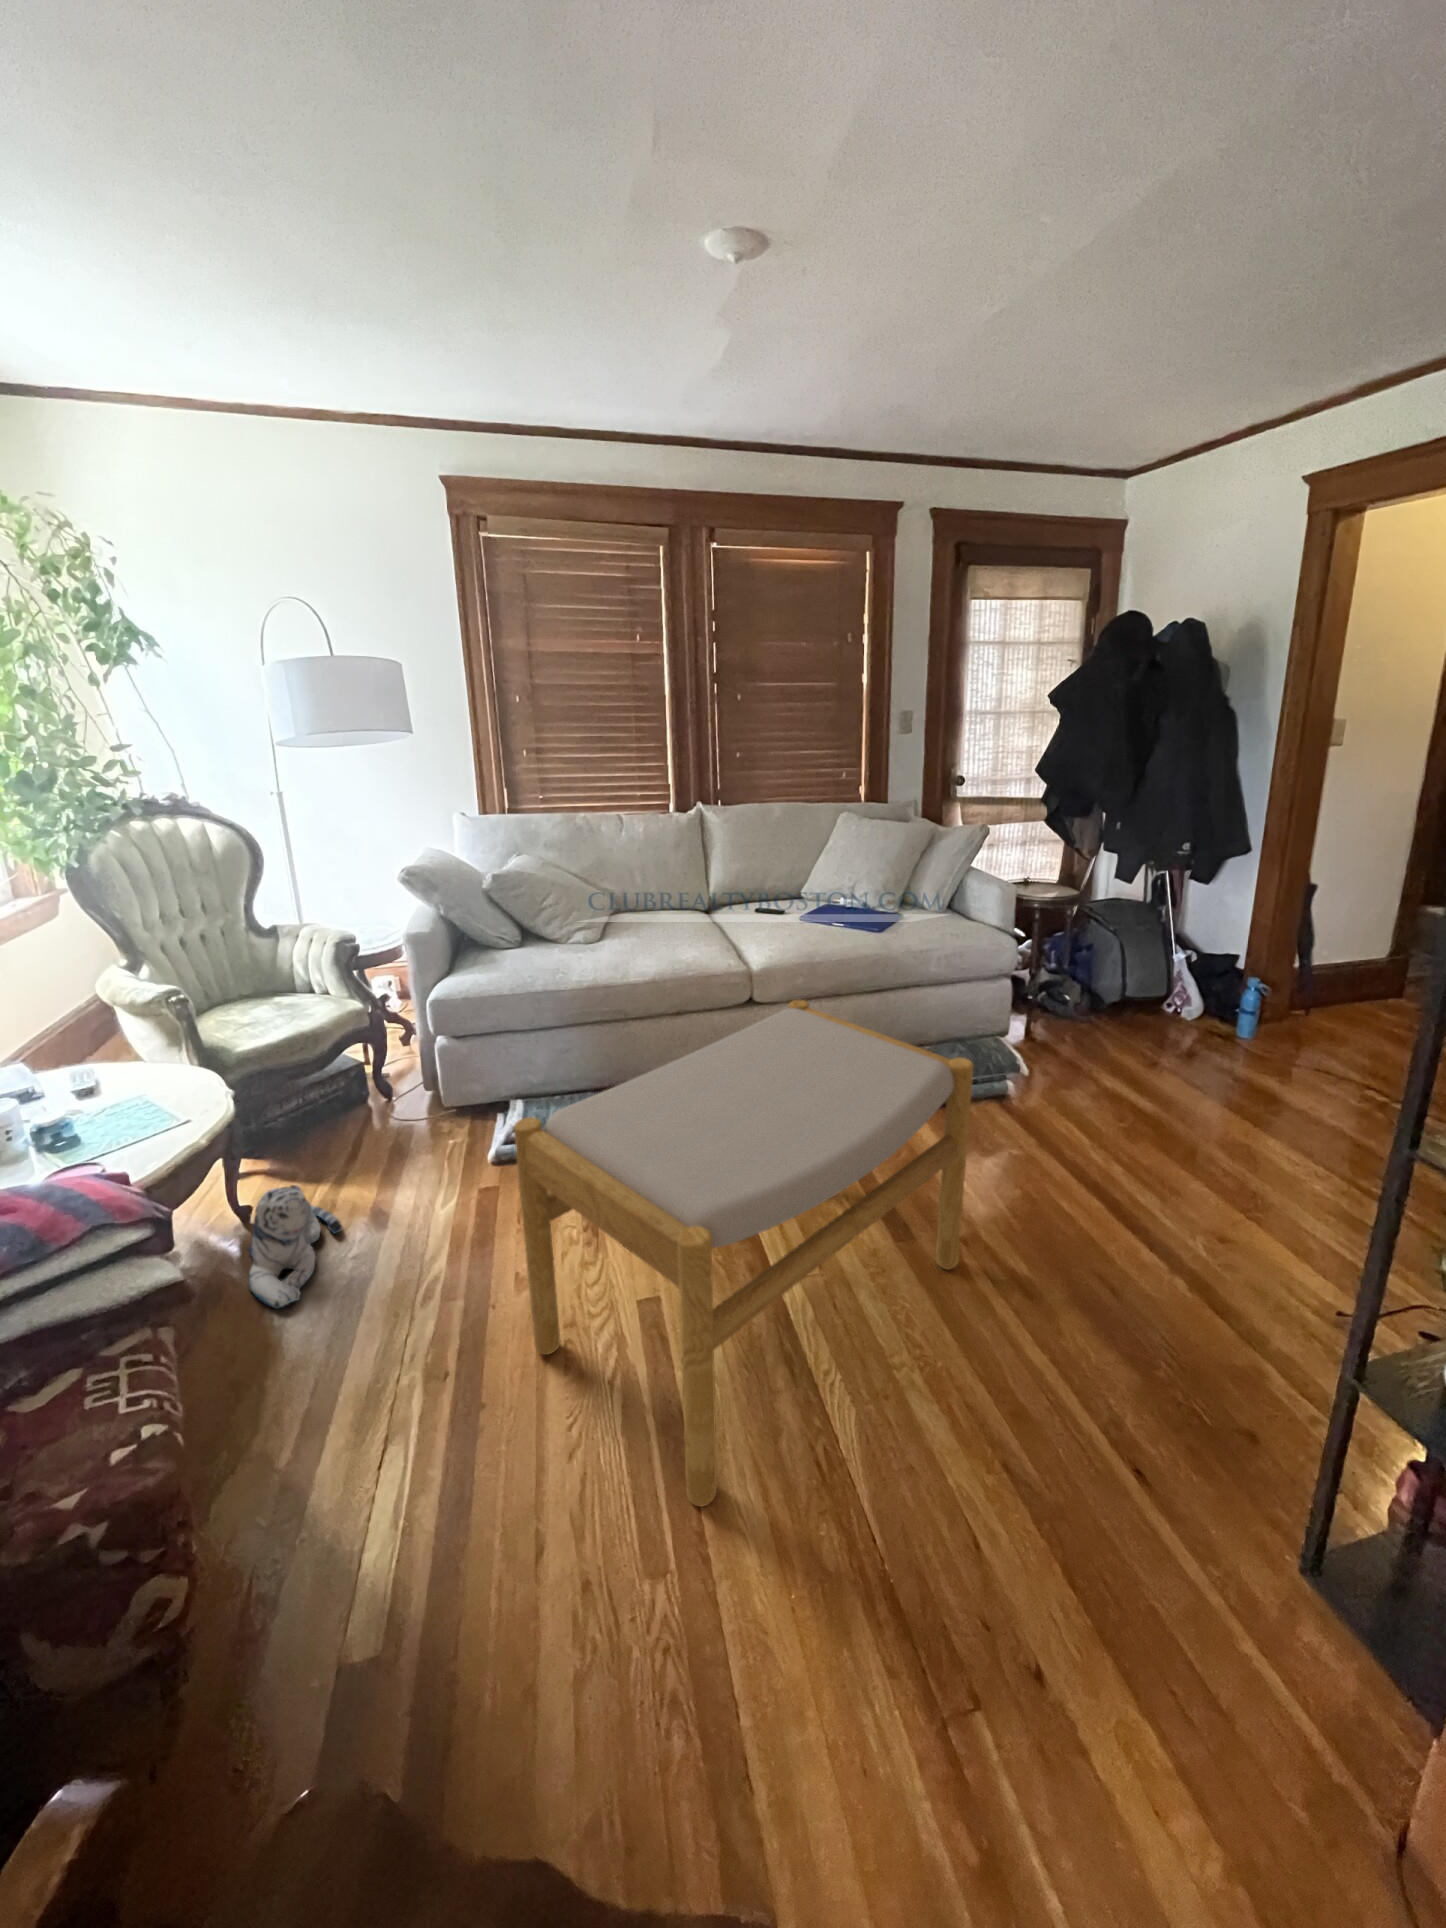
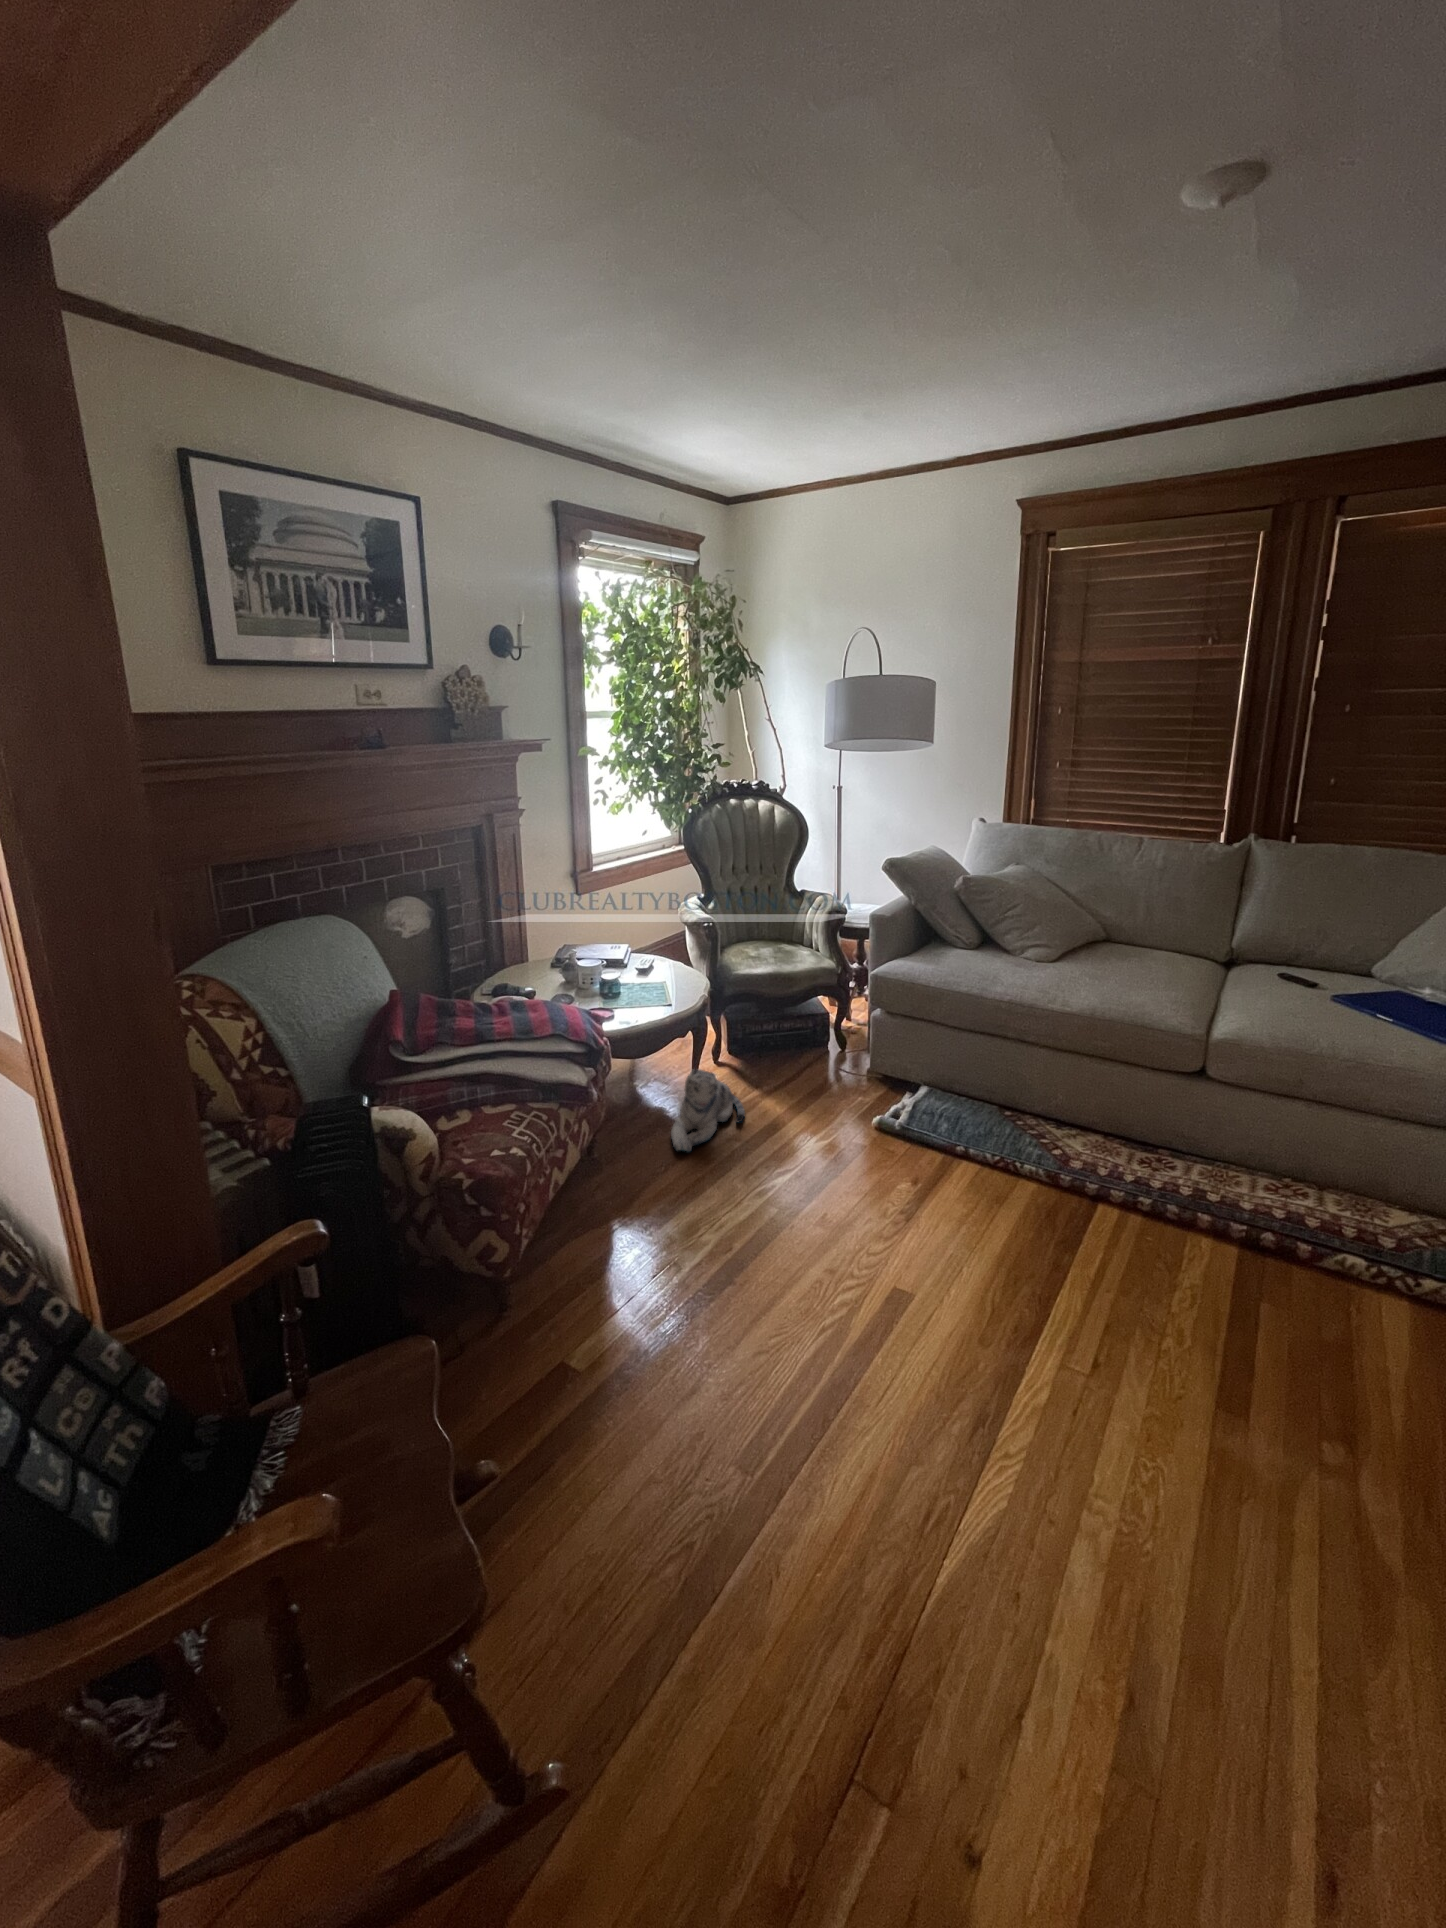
footstool: present [514,1000,973,1507] -> none [791,1070,1336,1480]

